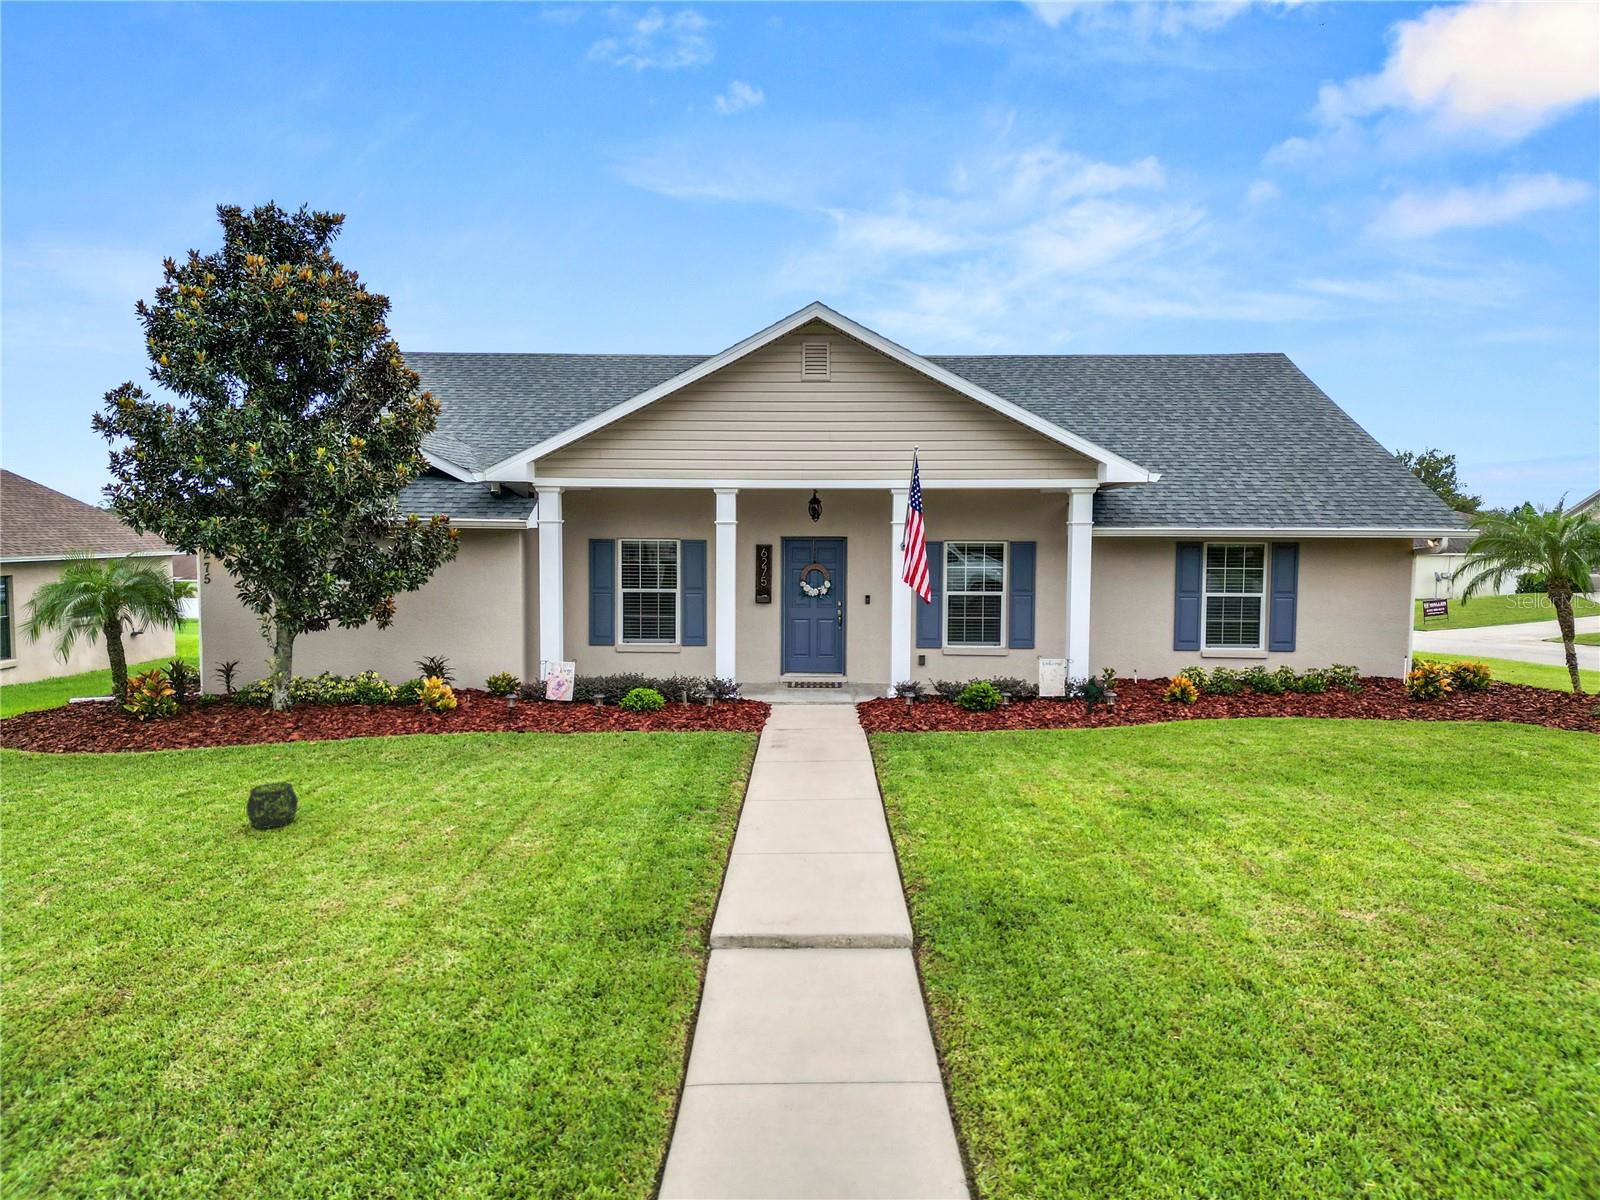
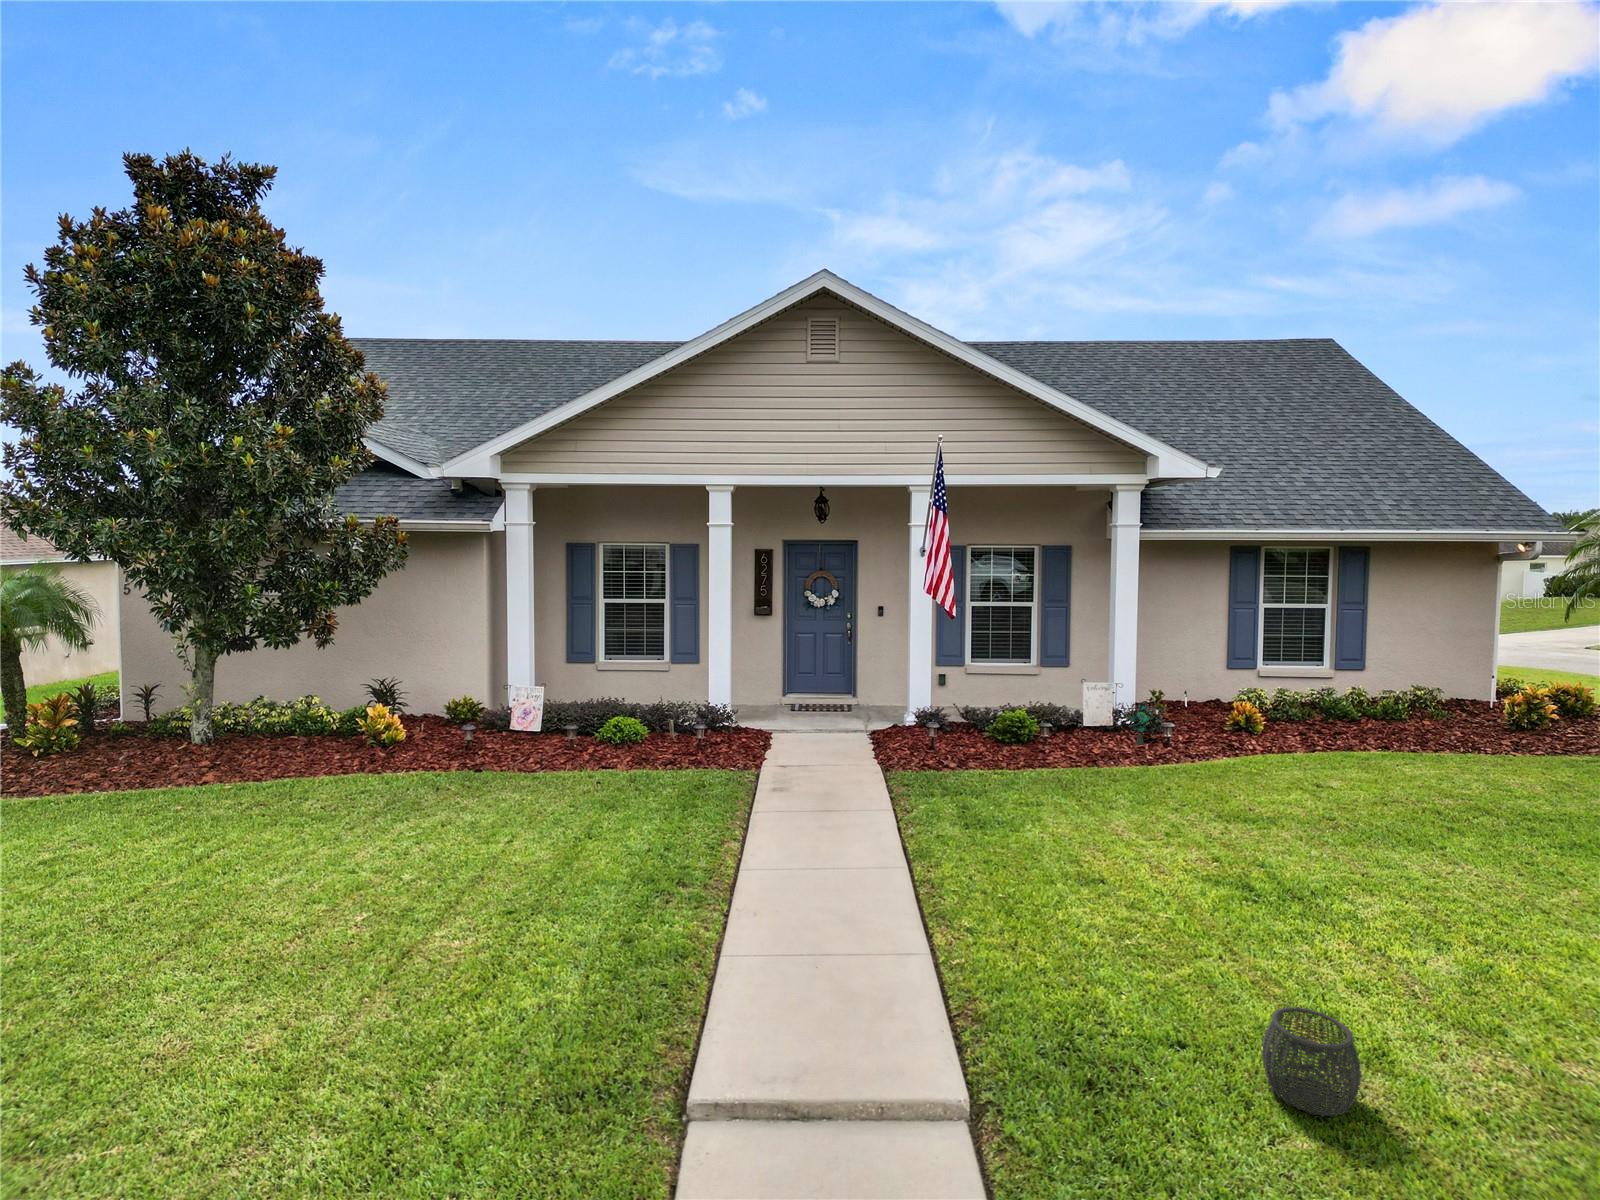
woven basket: present [246,782,298,829] -> present [1262,1007,1362,1117]

